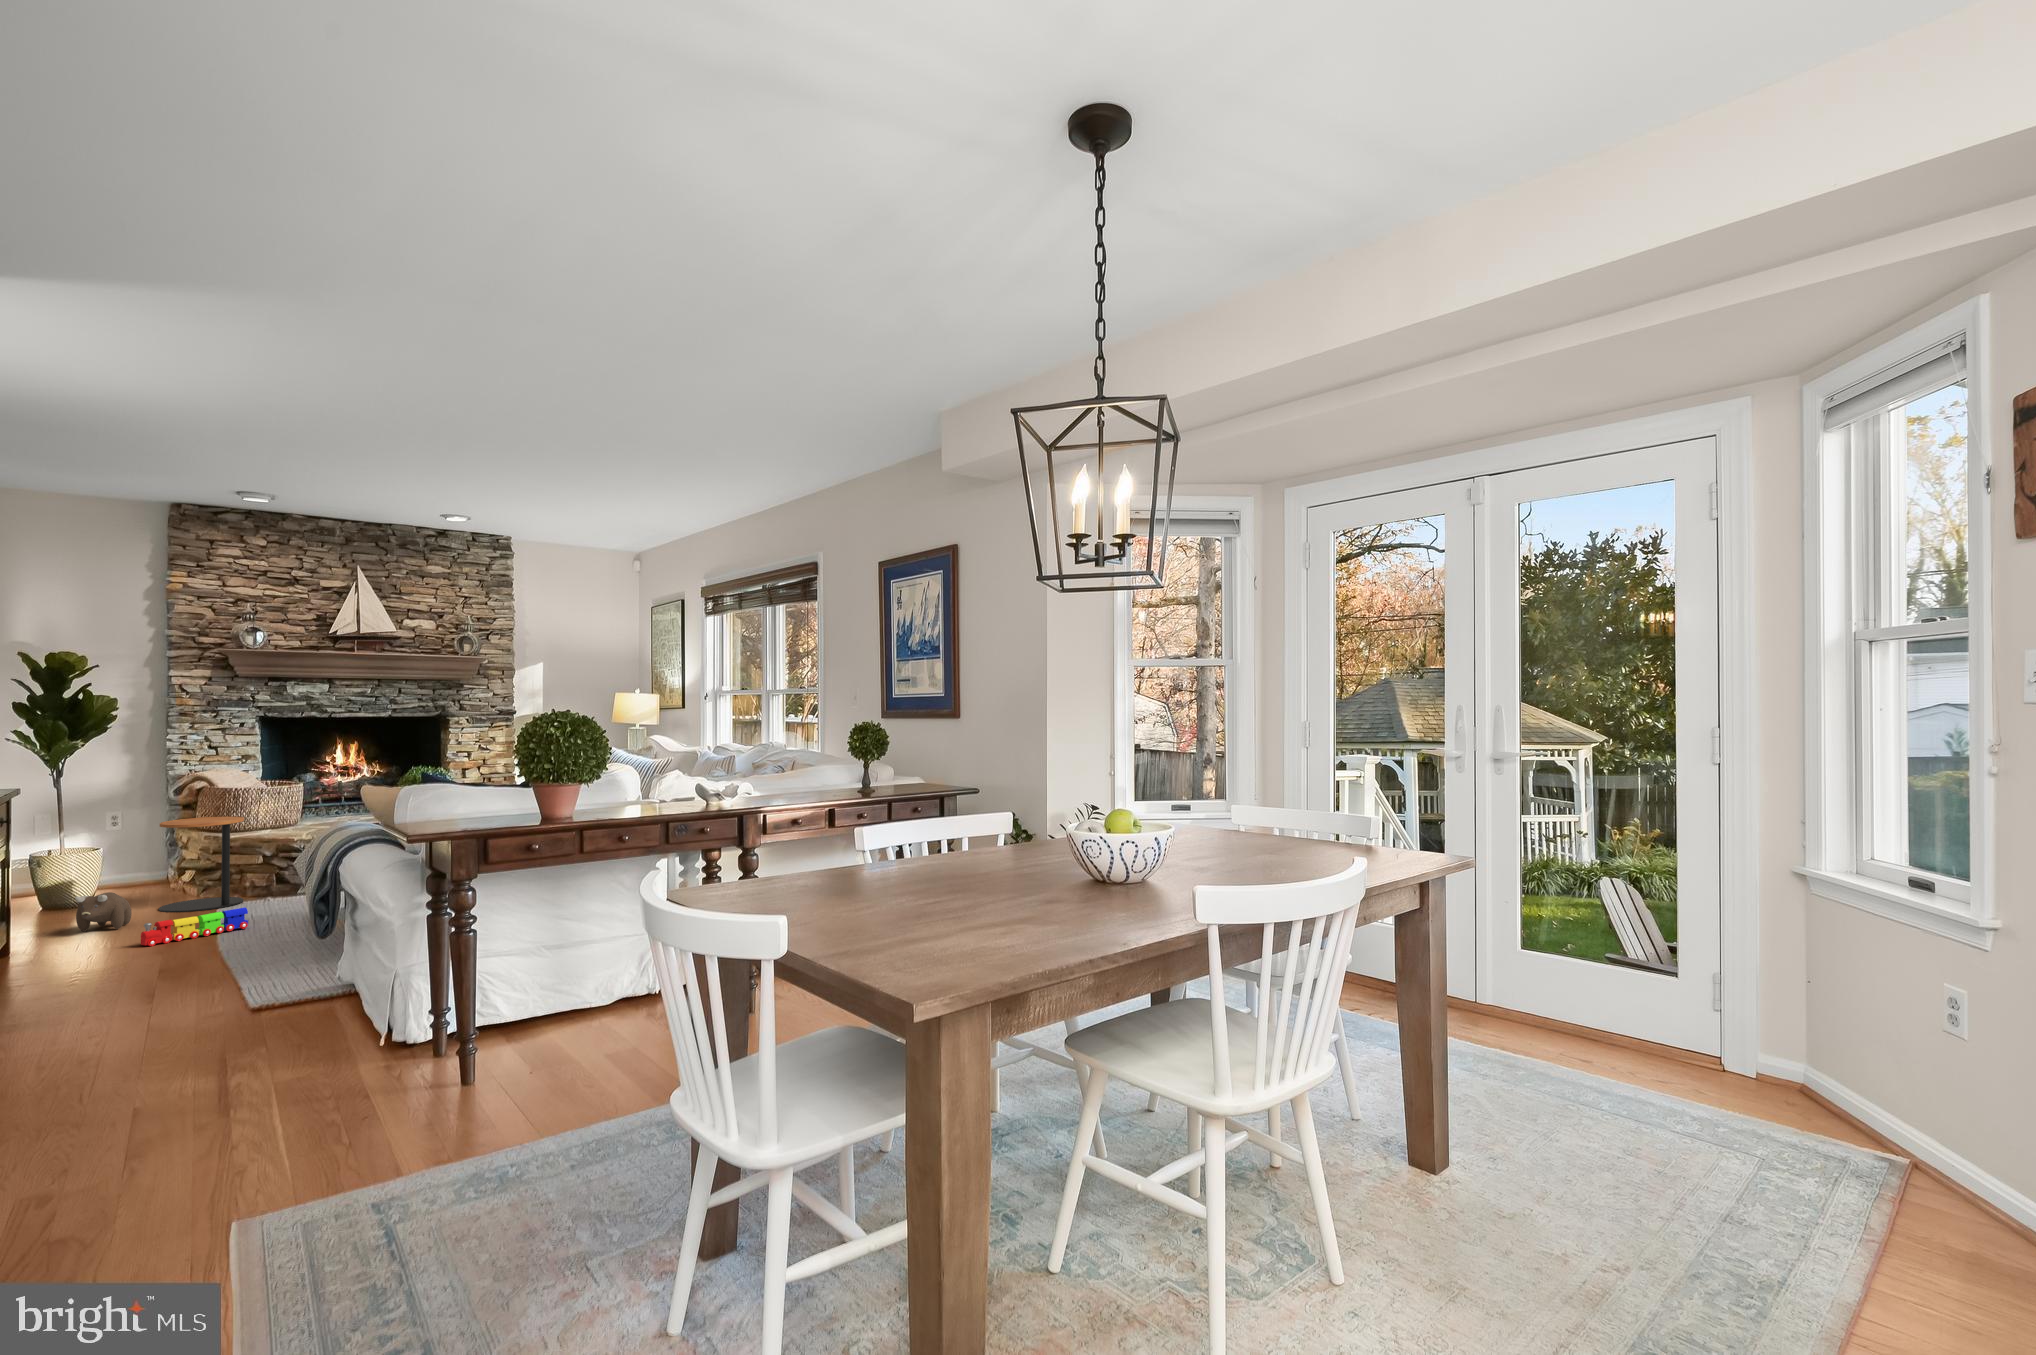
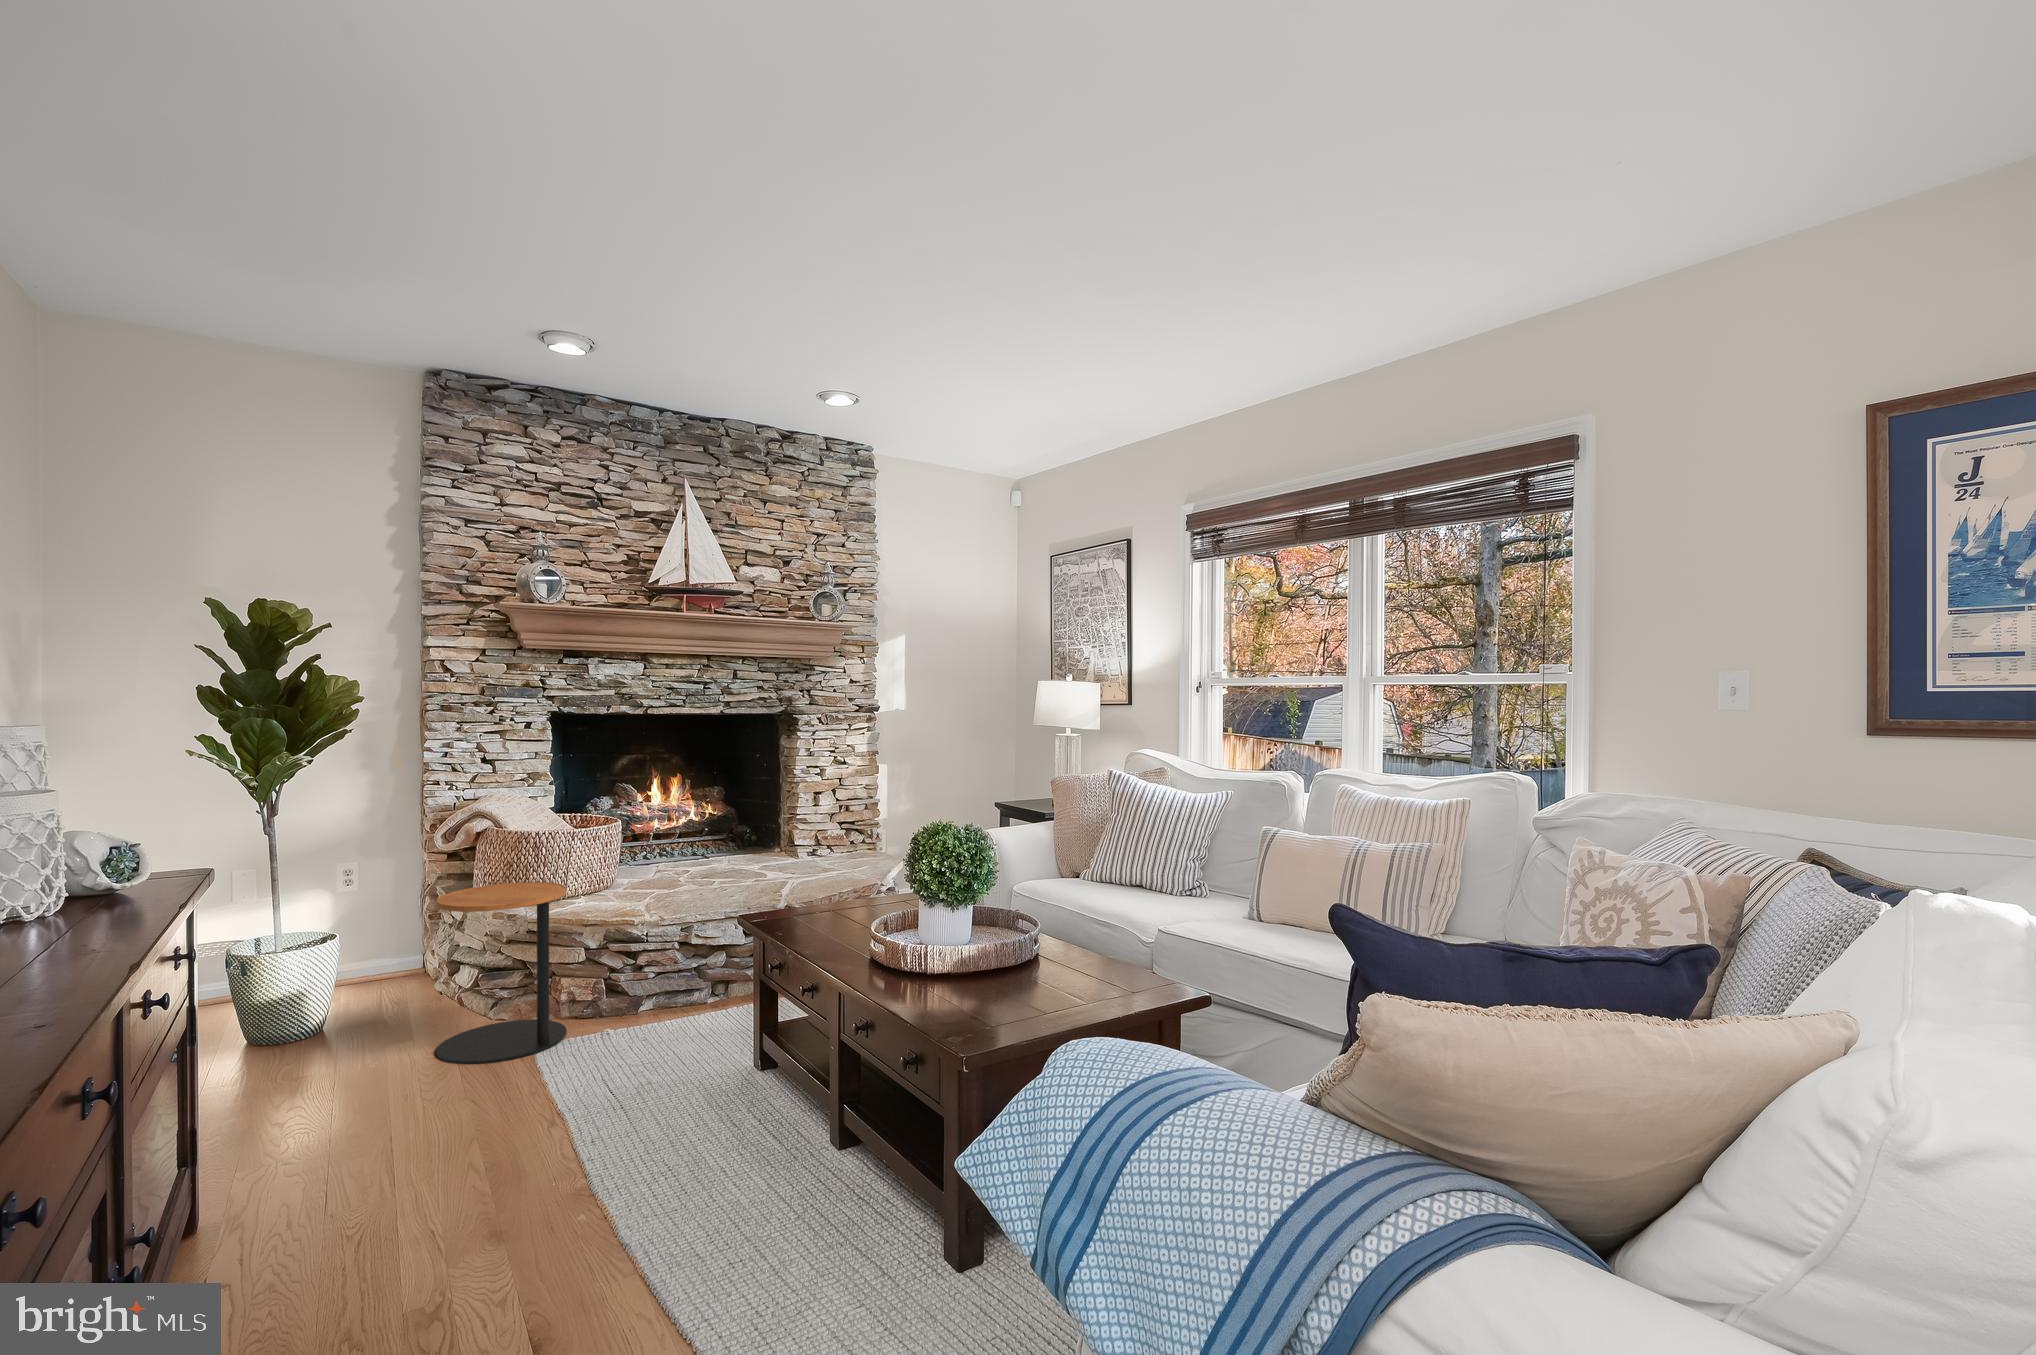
plush toy: present [75,892,132,931] -> none [311,1049,405,1130]
toy train: present [141,908,248,946] -> none [450,1088,629,1204]

